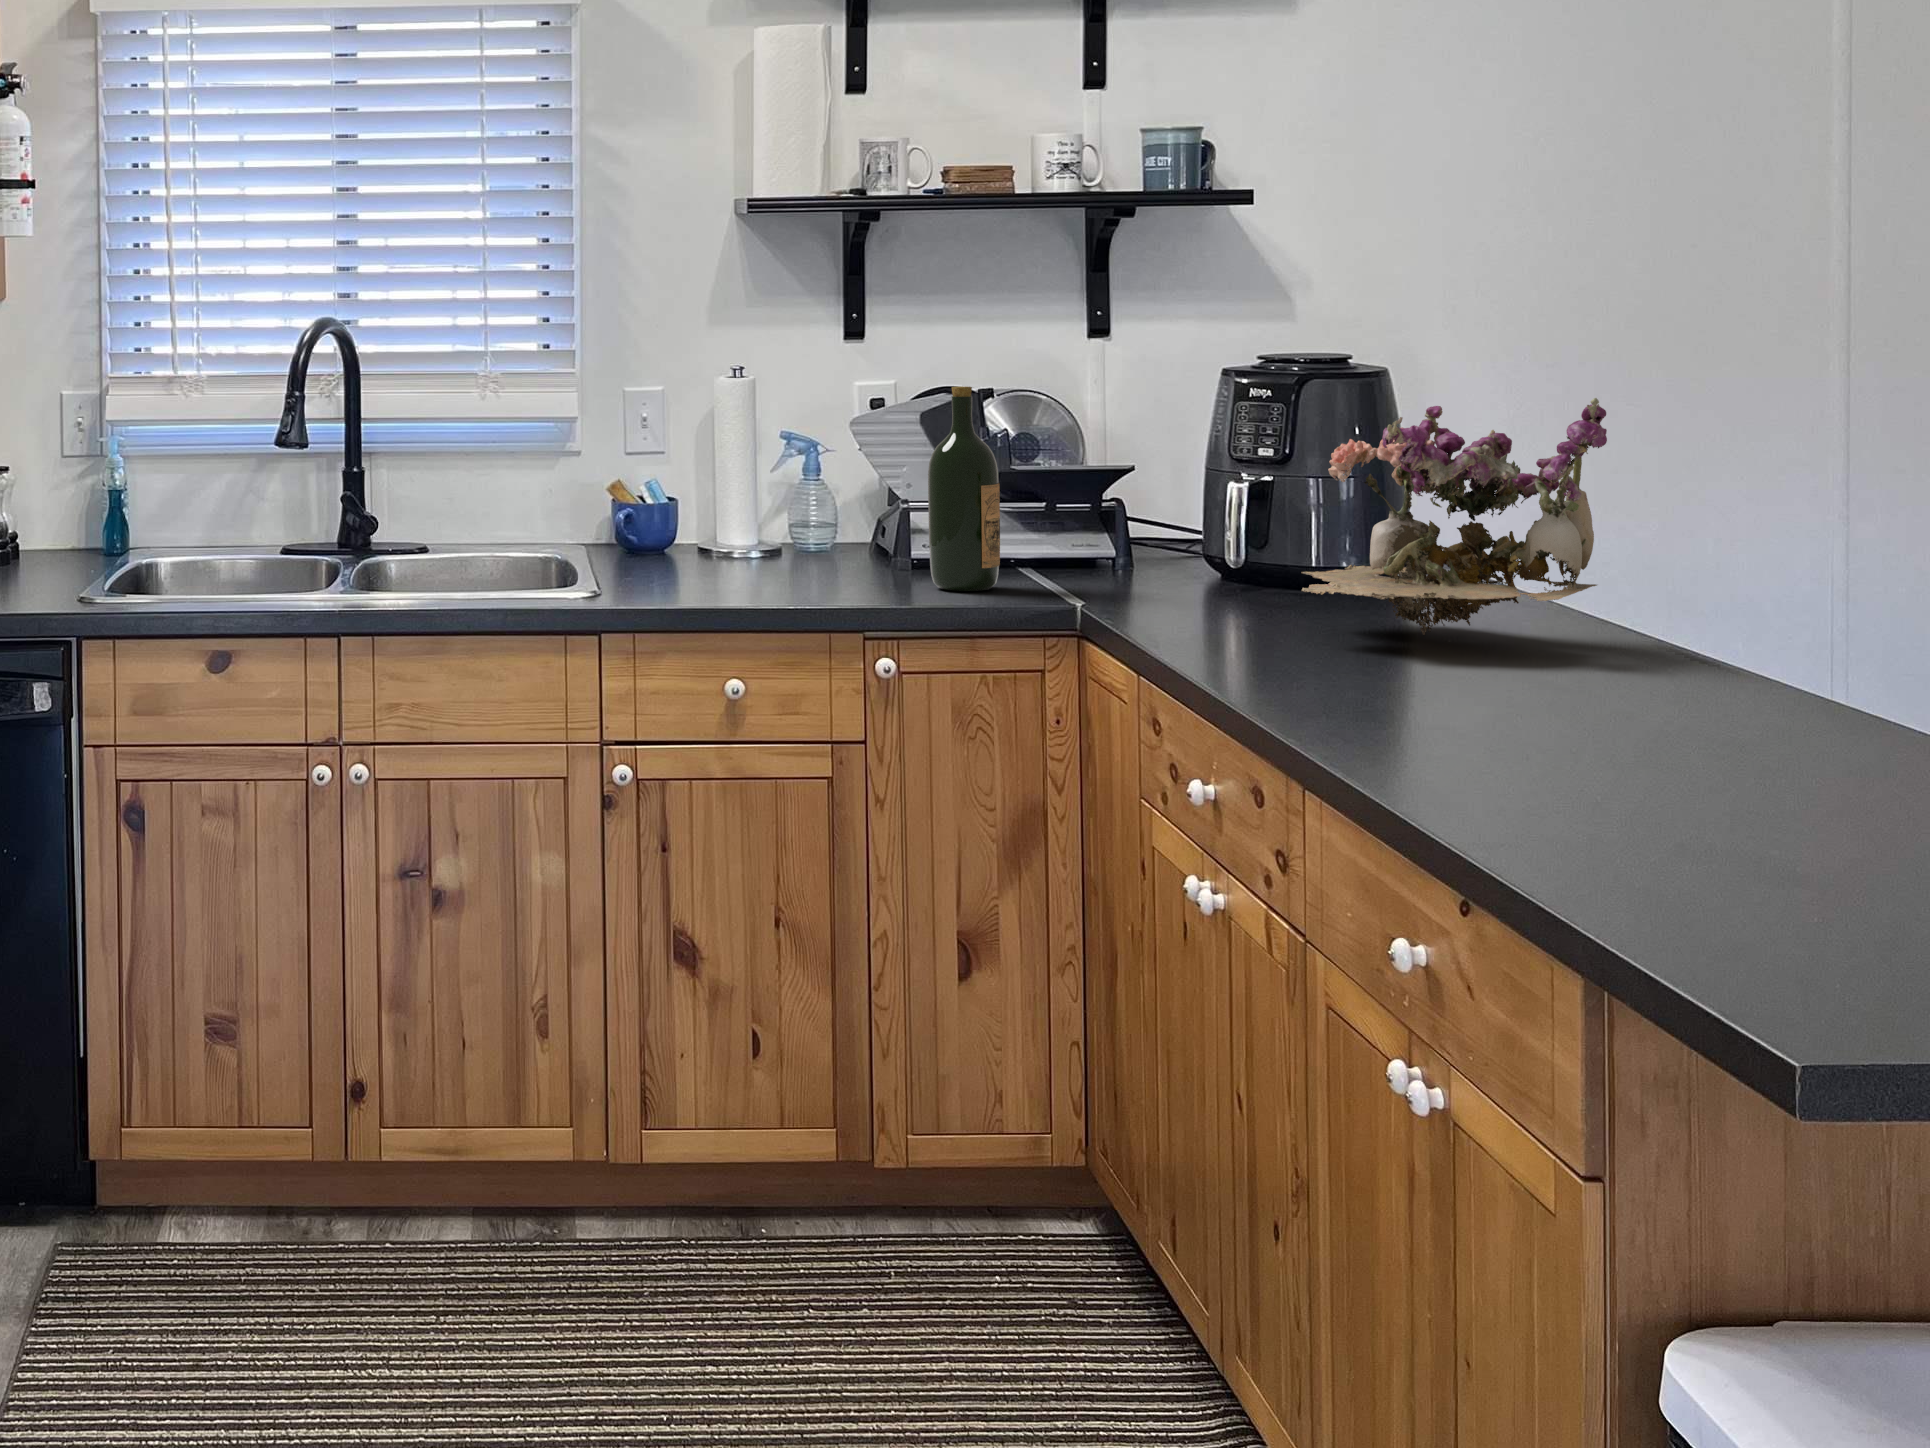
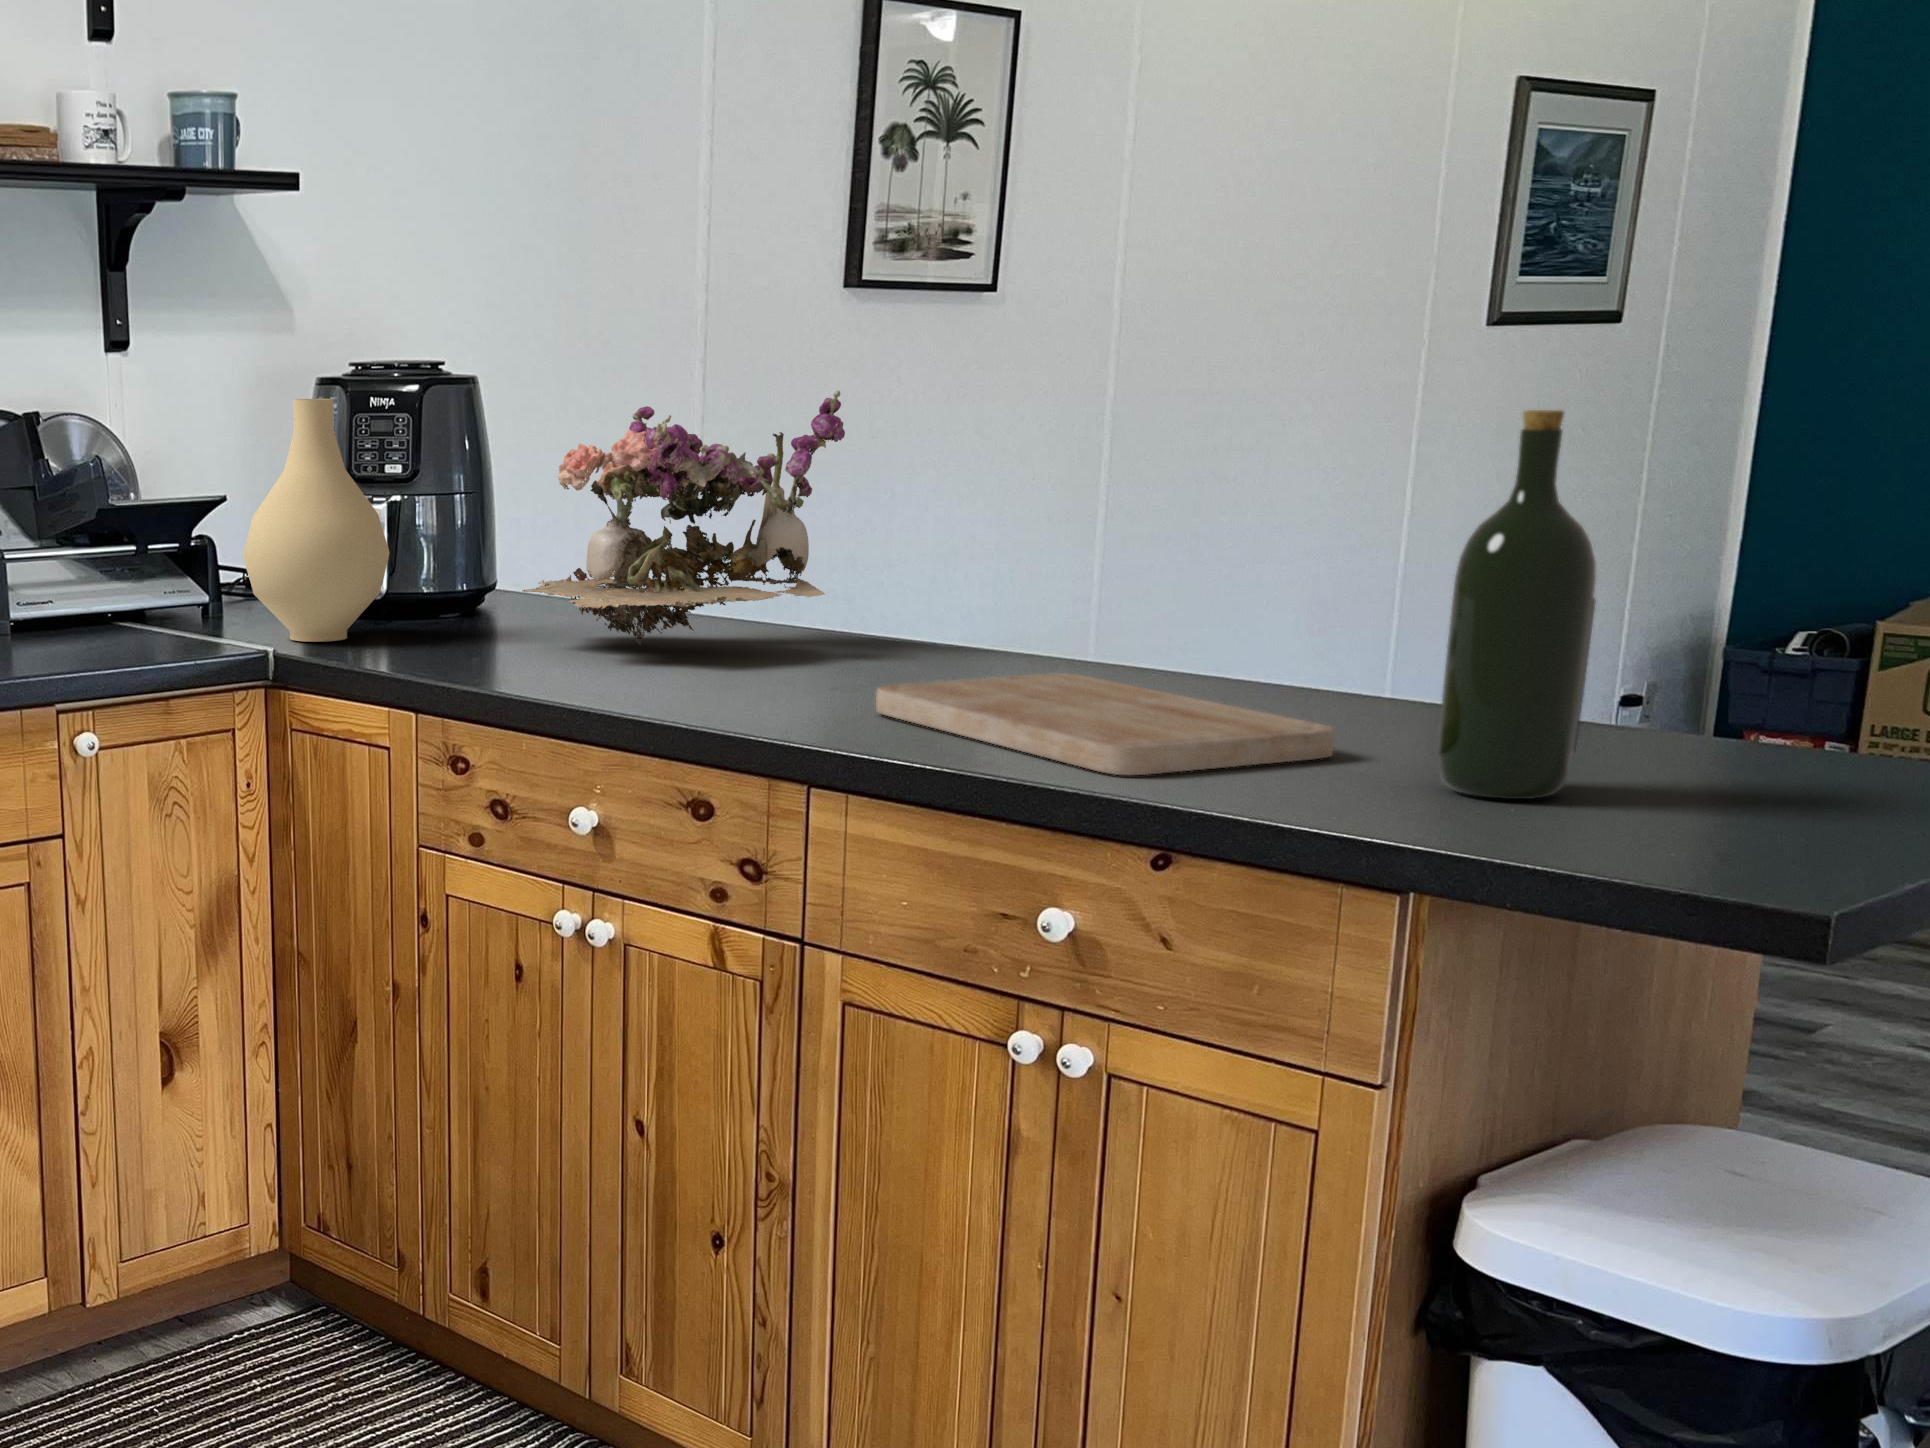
wine bottle: present [928,386,1000,591] -> present [1438,410,1596,799]
vase: none [1083,388,1225,605] -> present [243,399,389,642]
cutting board: none [1410,688,1736,805] -> present [876,673,1335,775]

